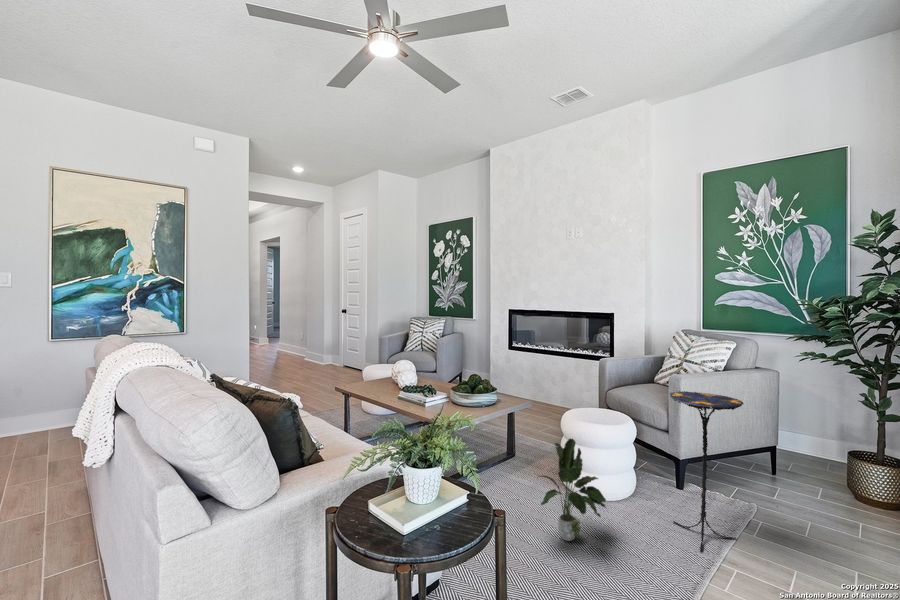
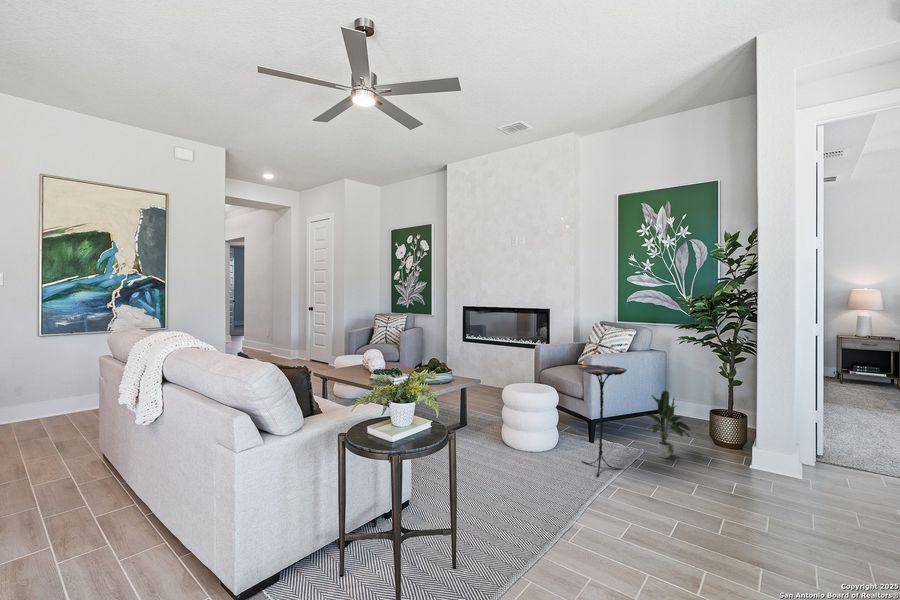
potted plant: present [539,438,606,541] -> present [644,391,691,458]

